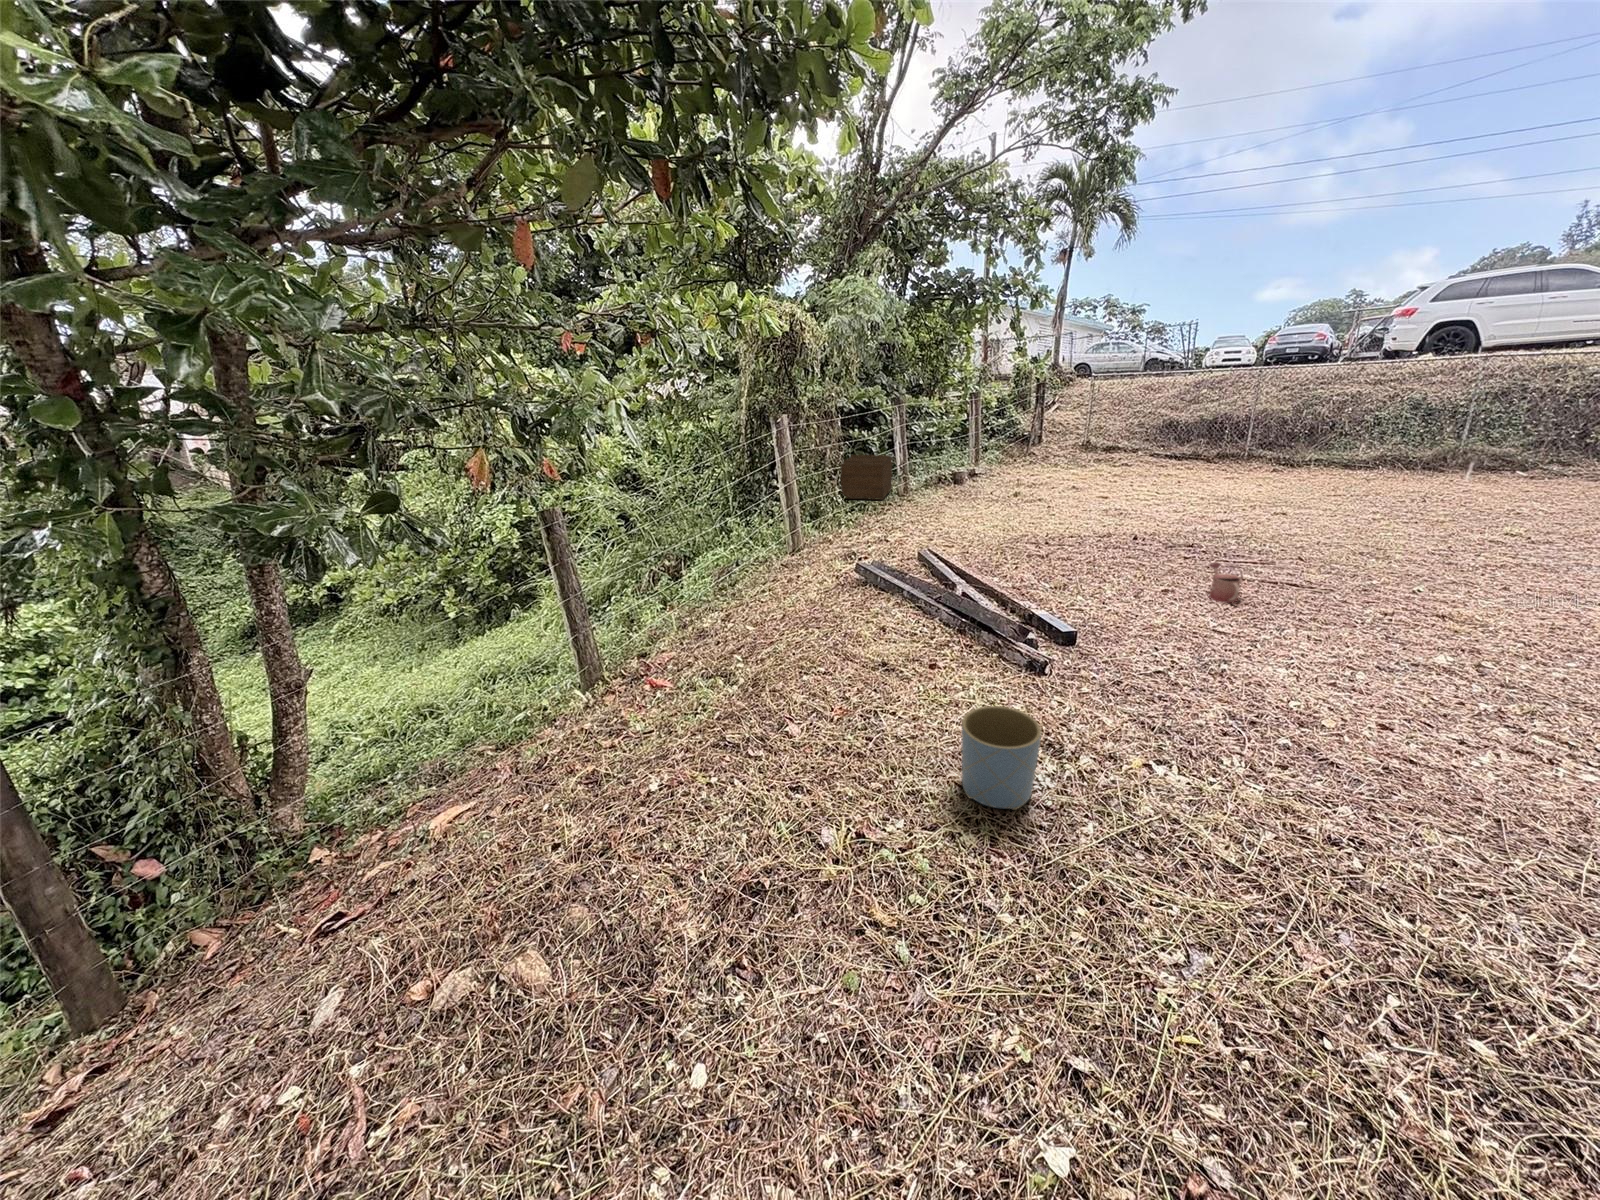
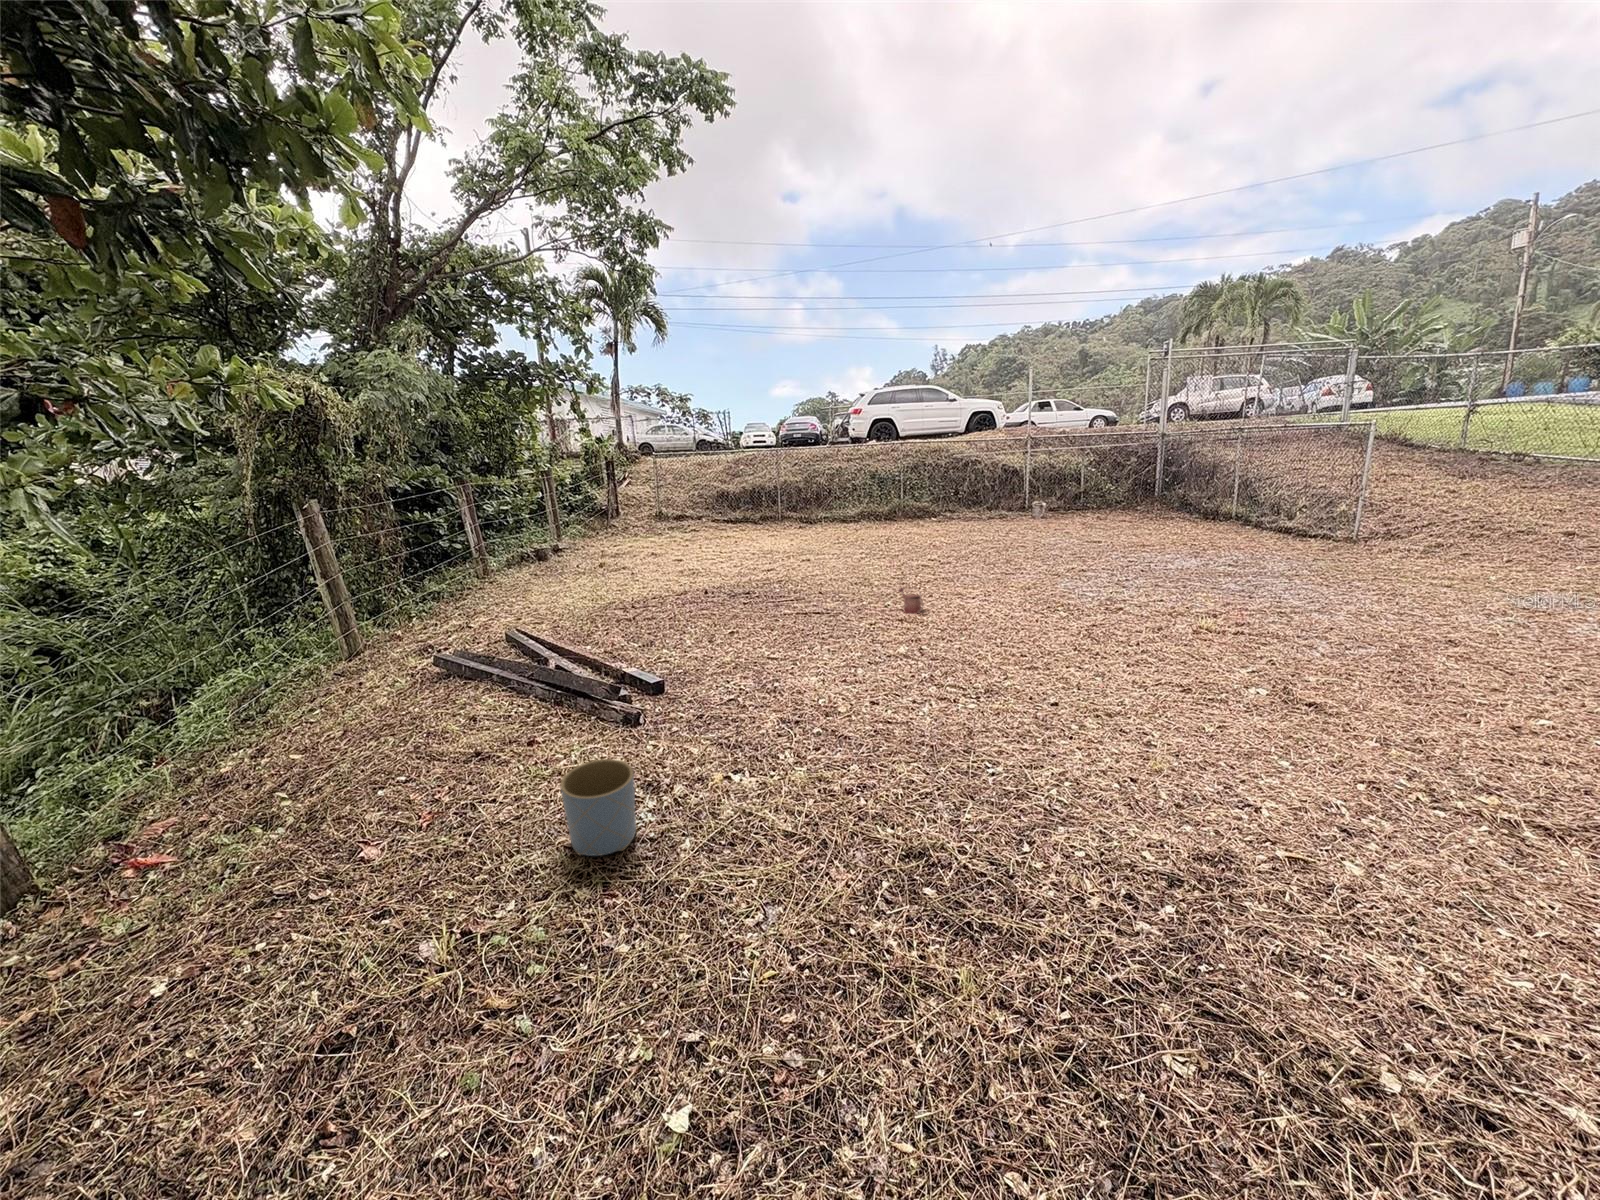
wooden crate: present [840,455,892,500] -> none [401,535,470,587]
watering can: present [1209,563,1243,603] -> present [898,588,924,614]

